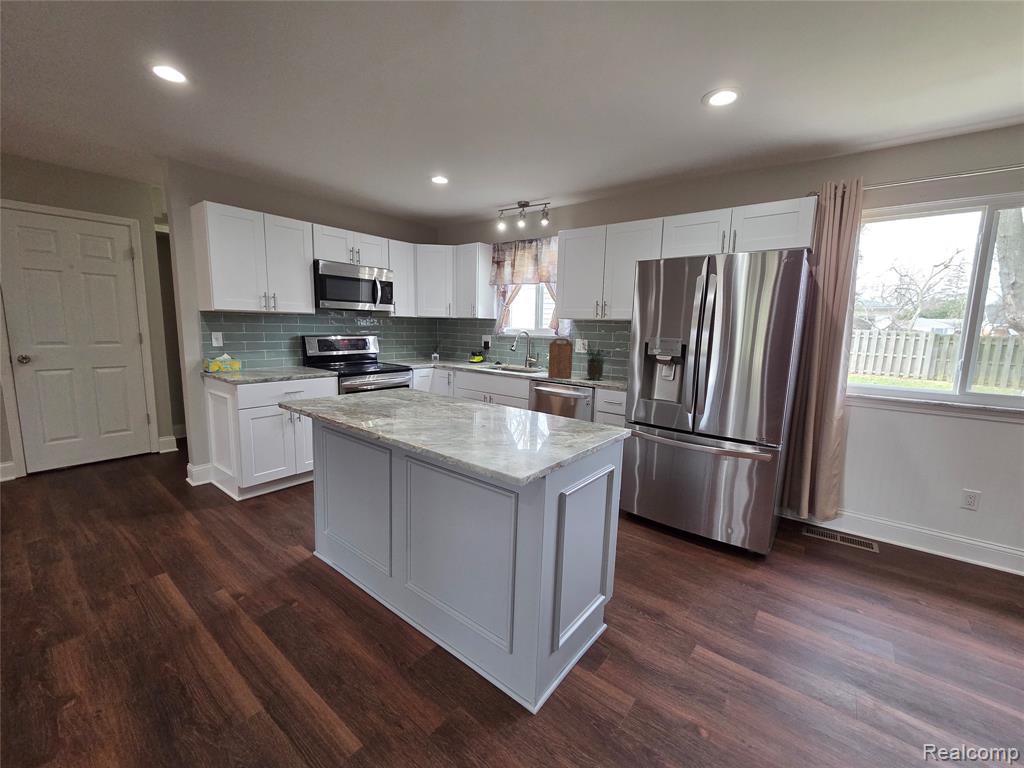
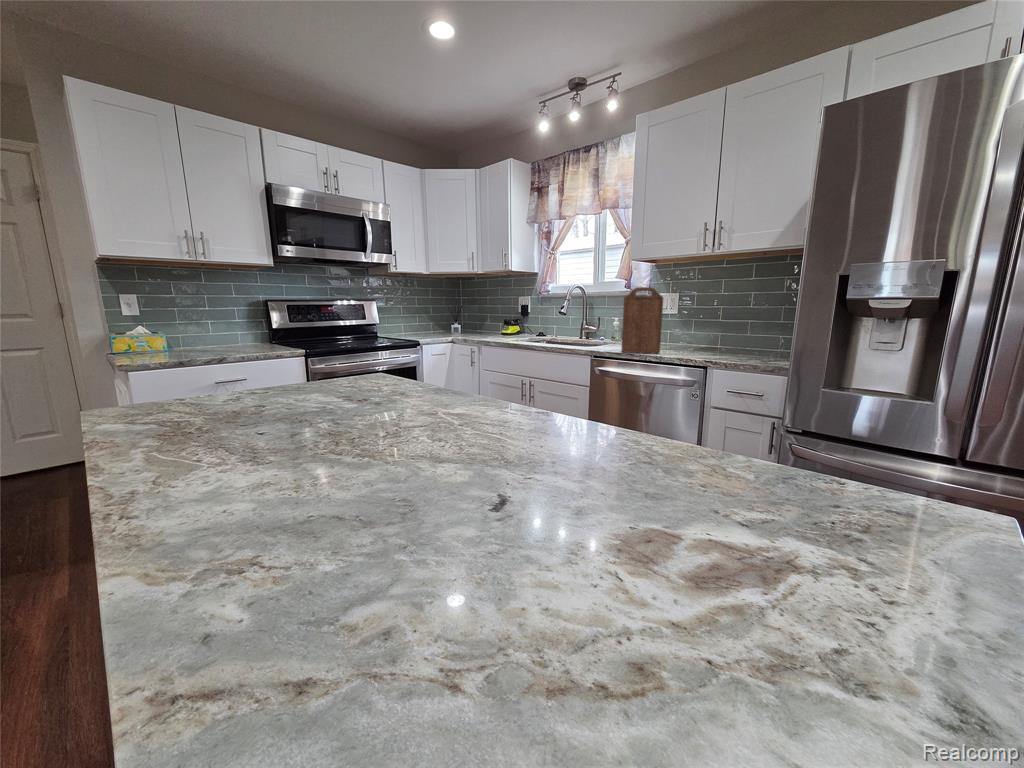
potted plant: present [582,339,609,379] -> none [679,288,728,354]

